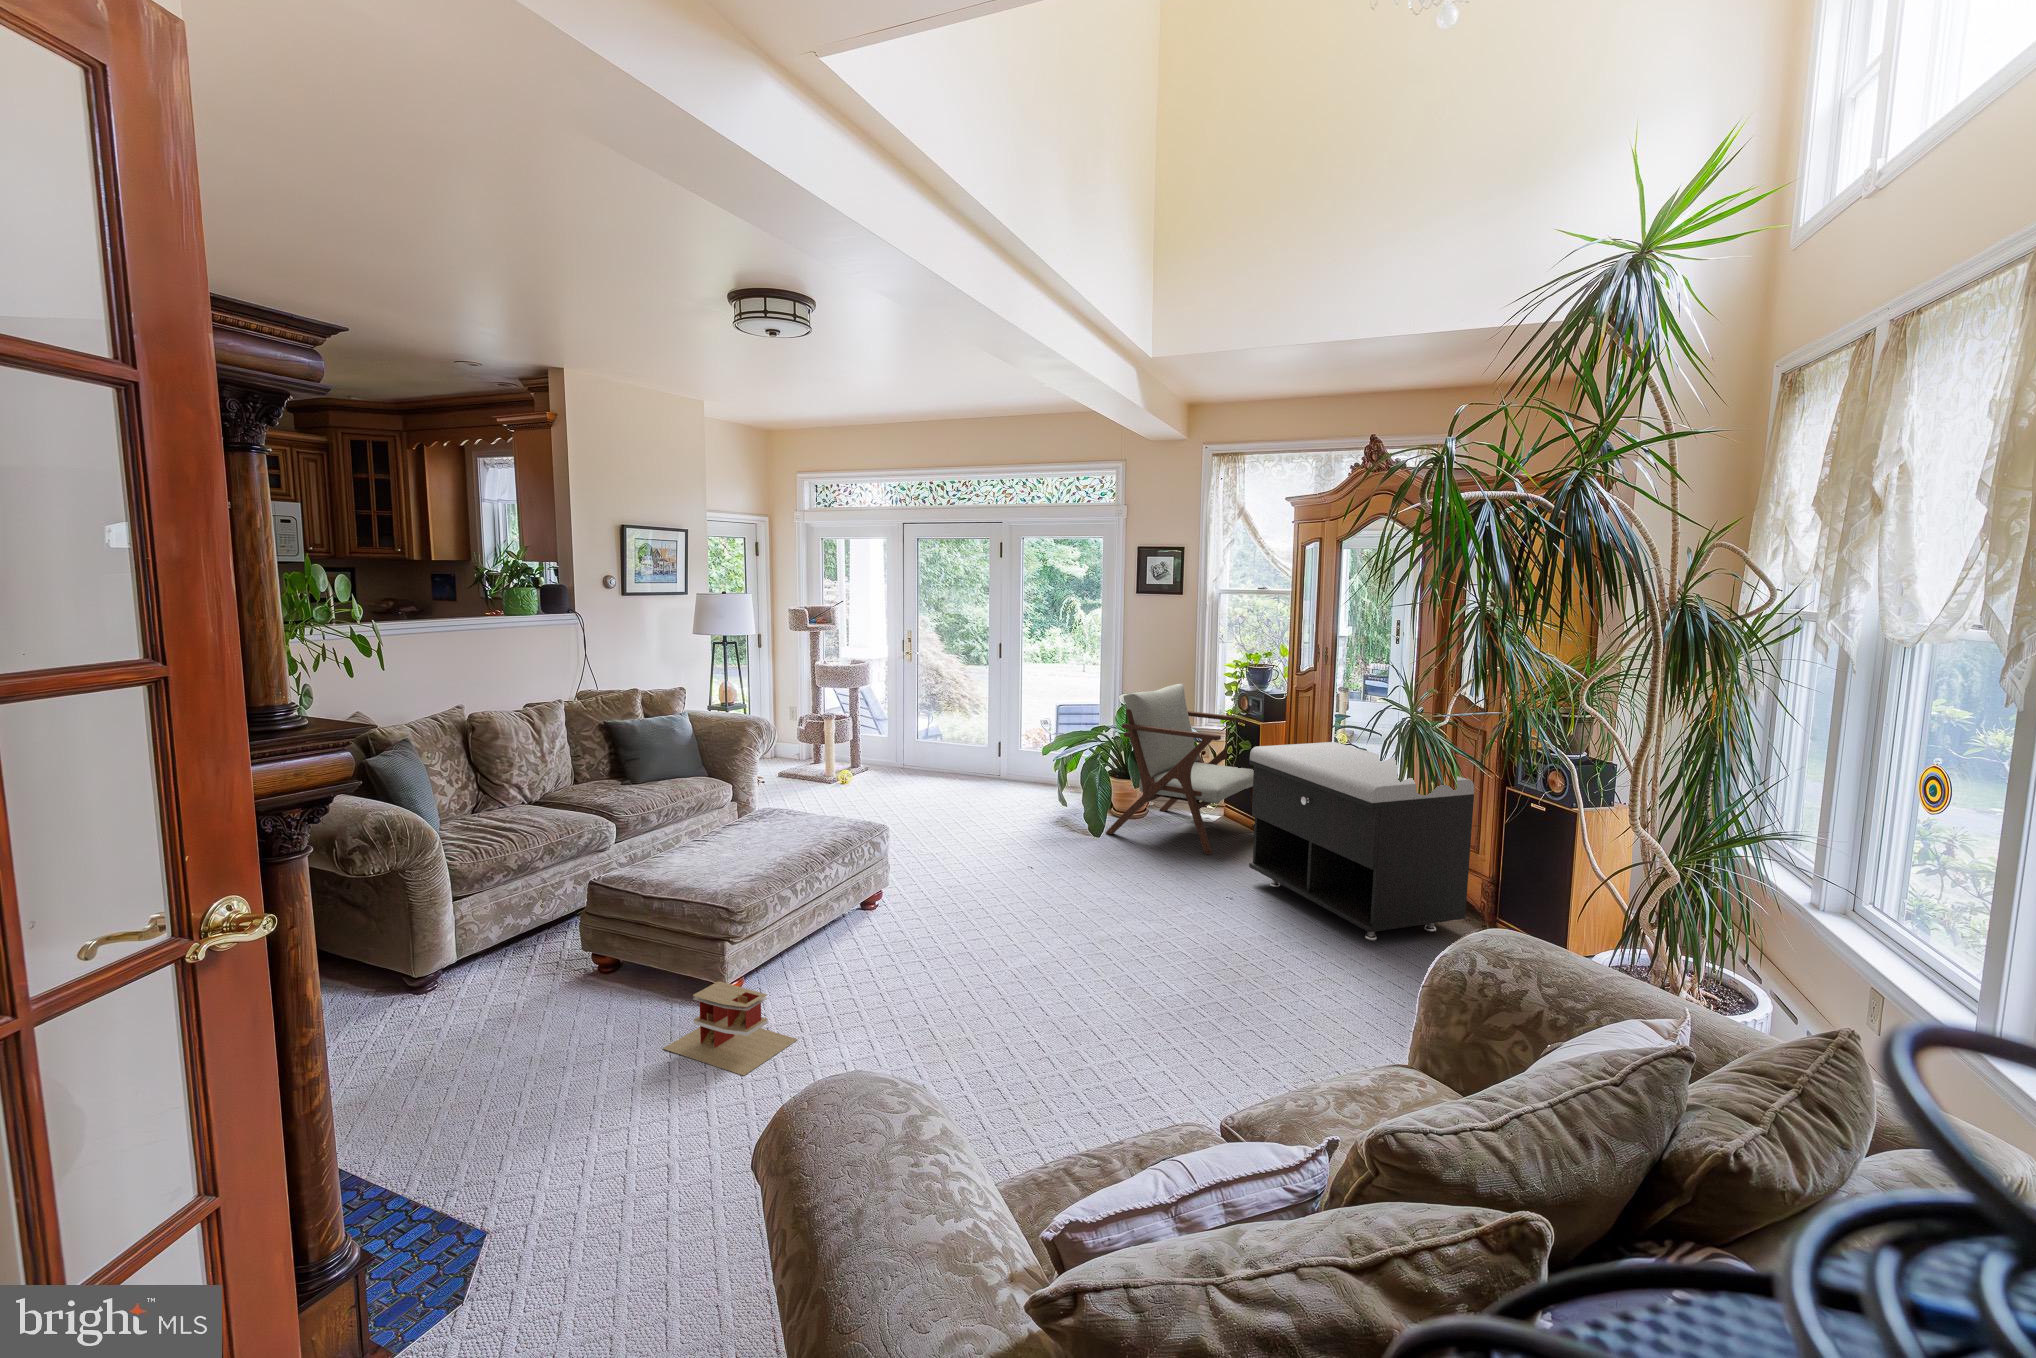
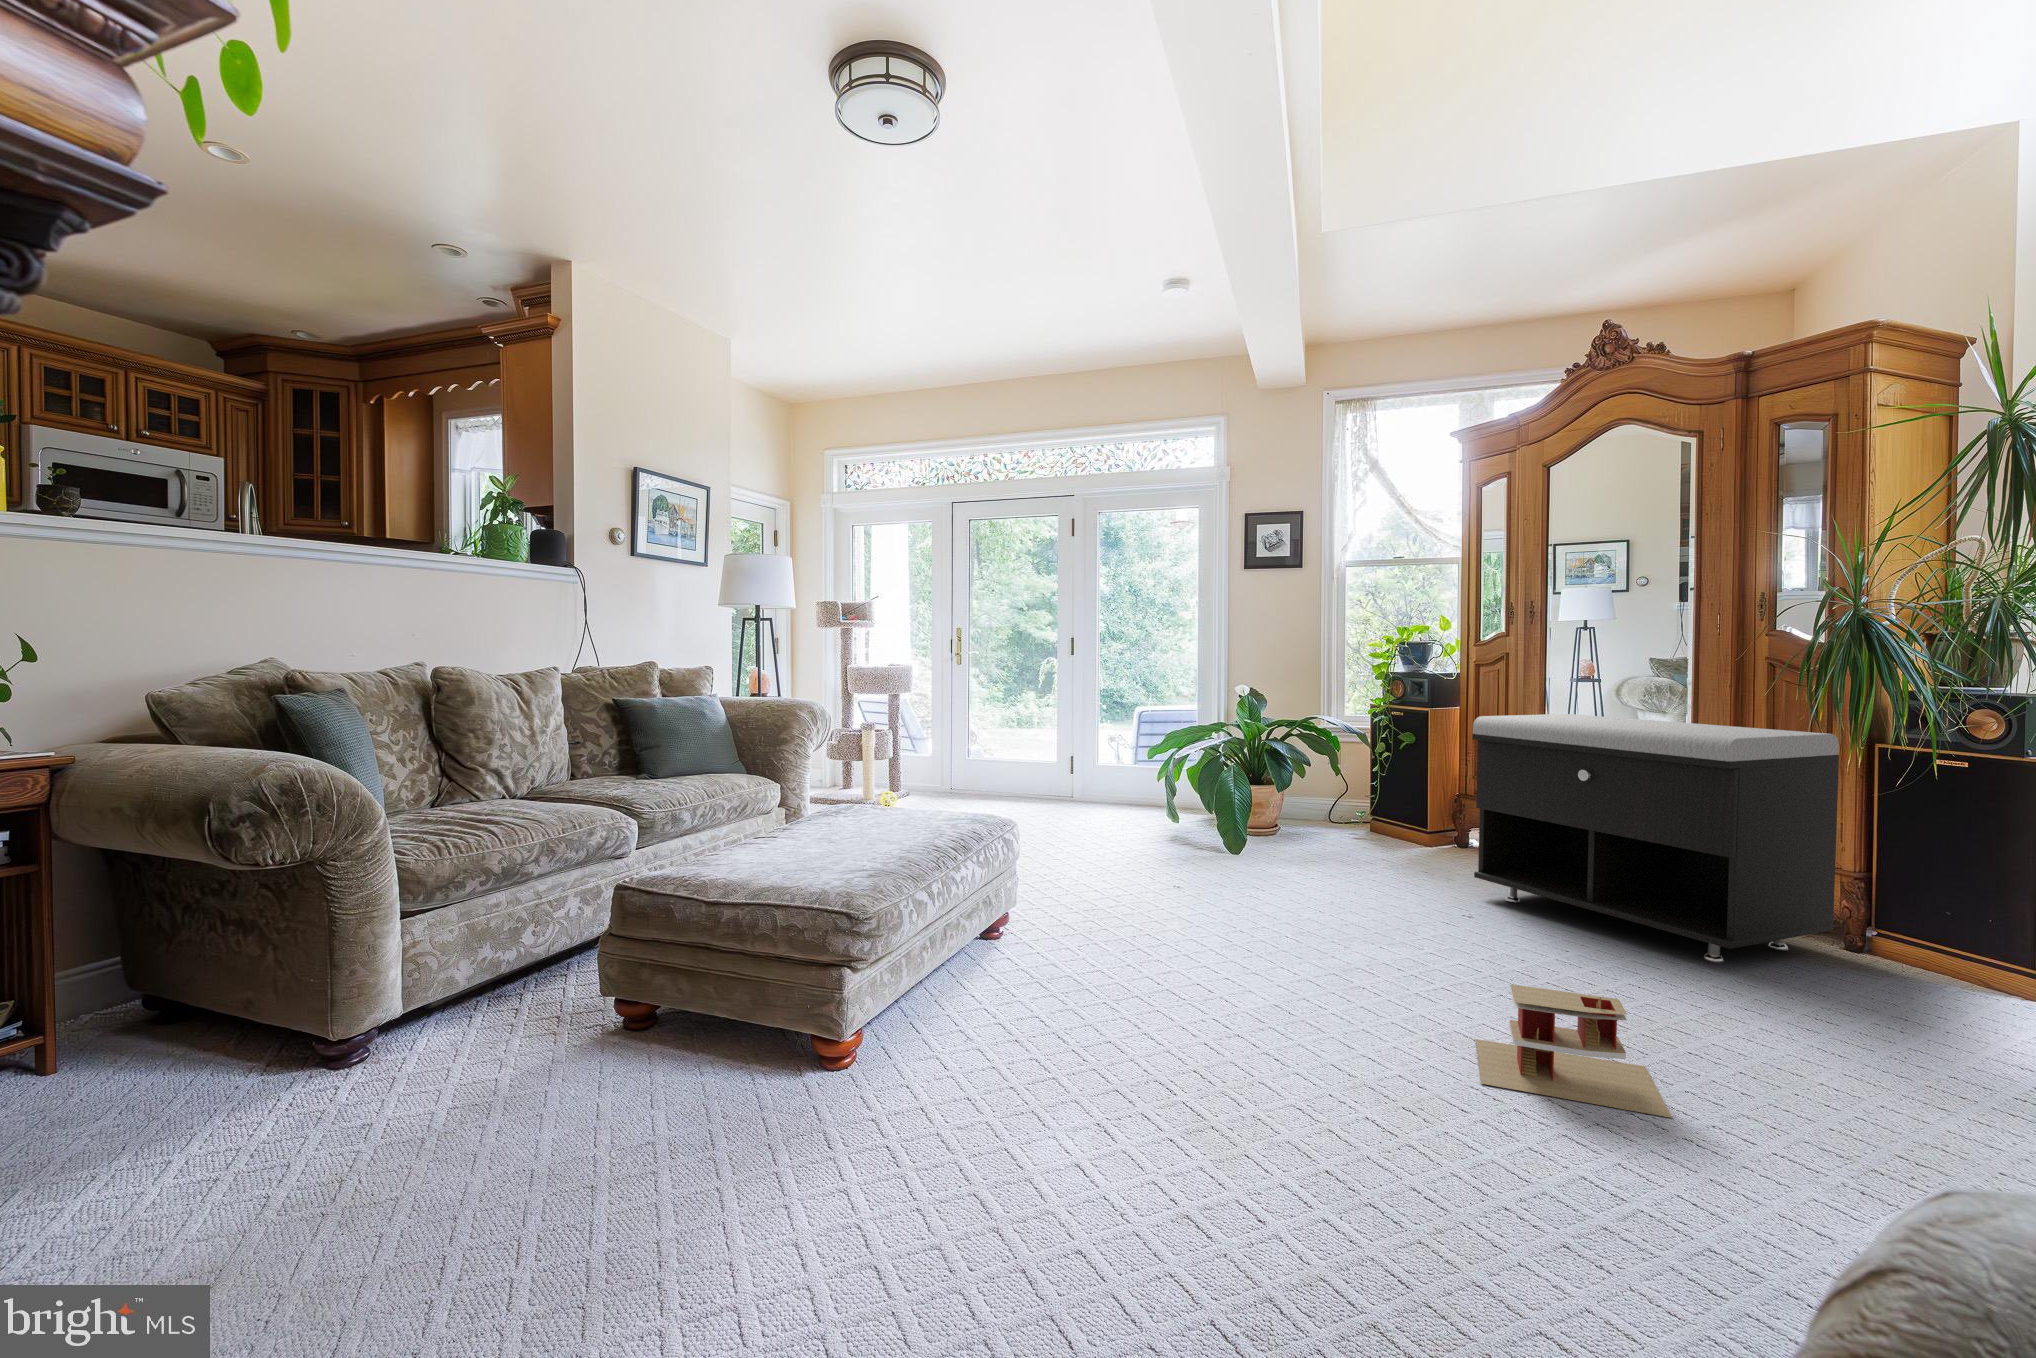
lounge chair: present [1106,684,1254,855] -> none [1243,669,1432,869]
toy house: present [663,982,797,1075] -> present [1475,984,1672,1118]

